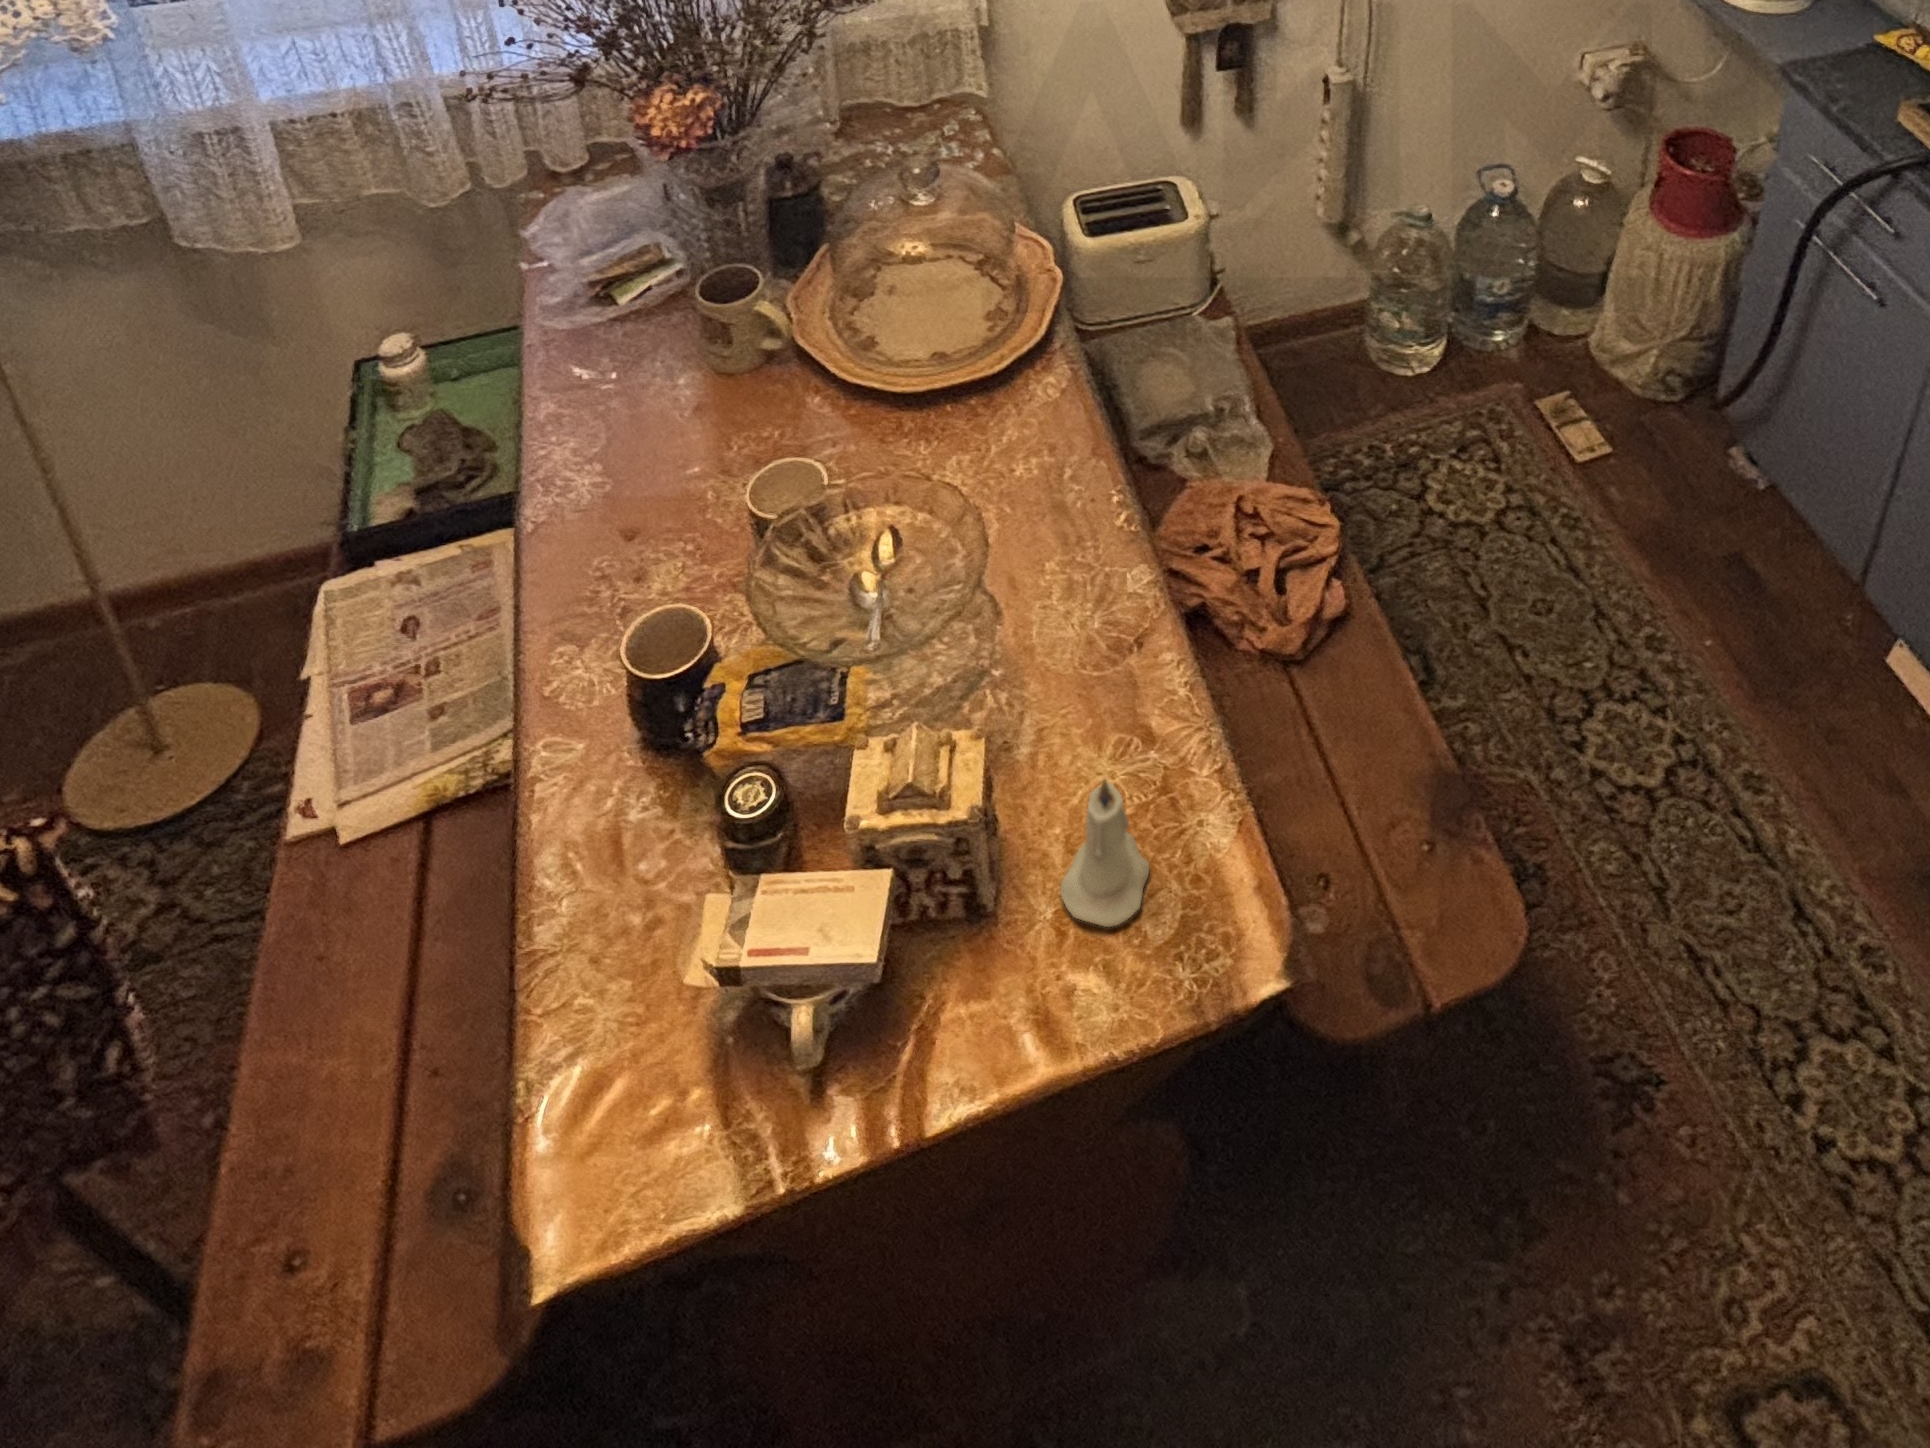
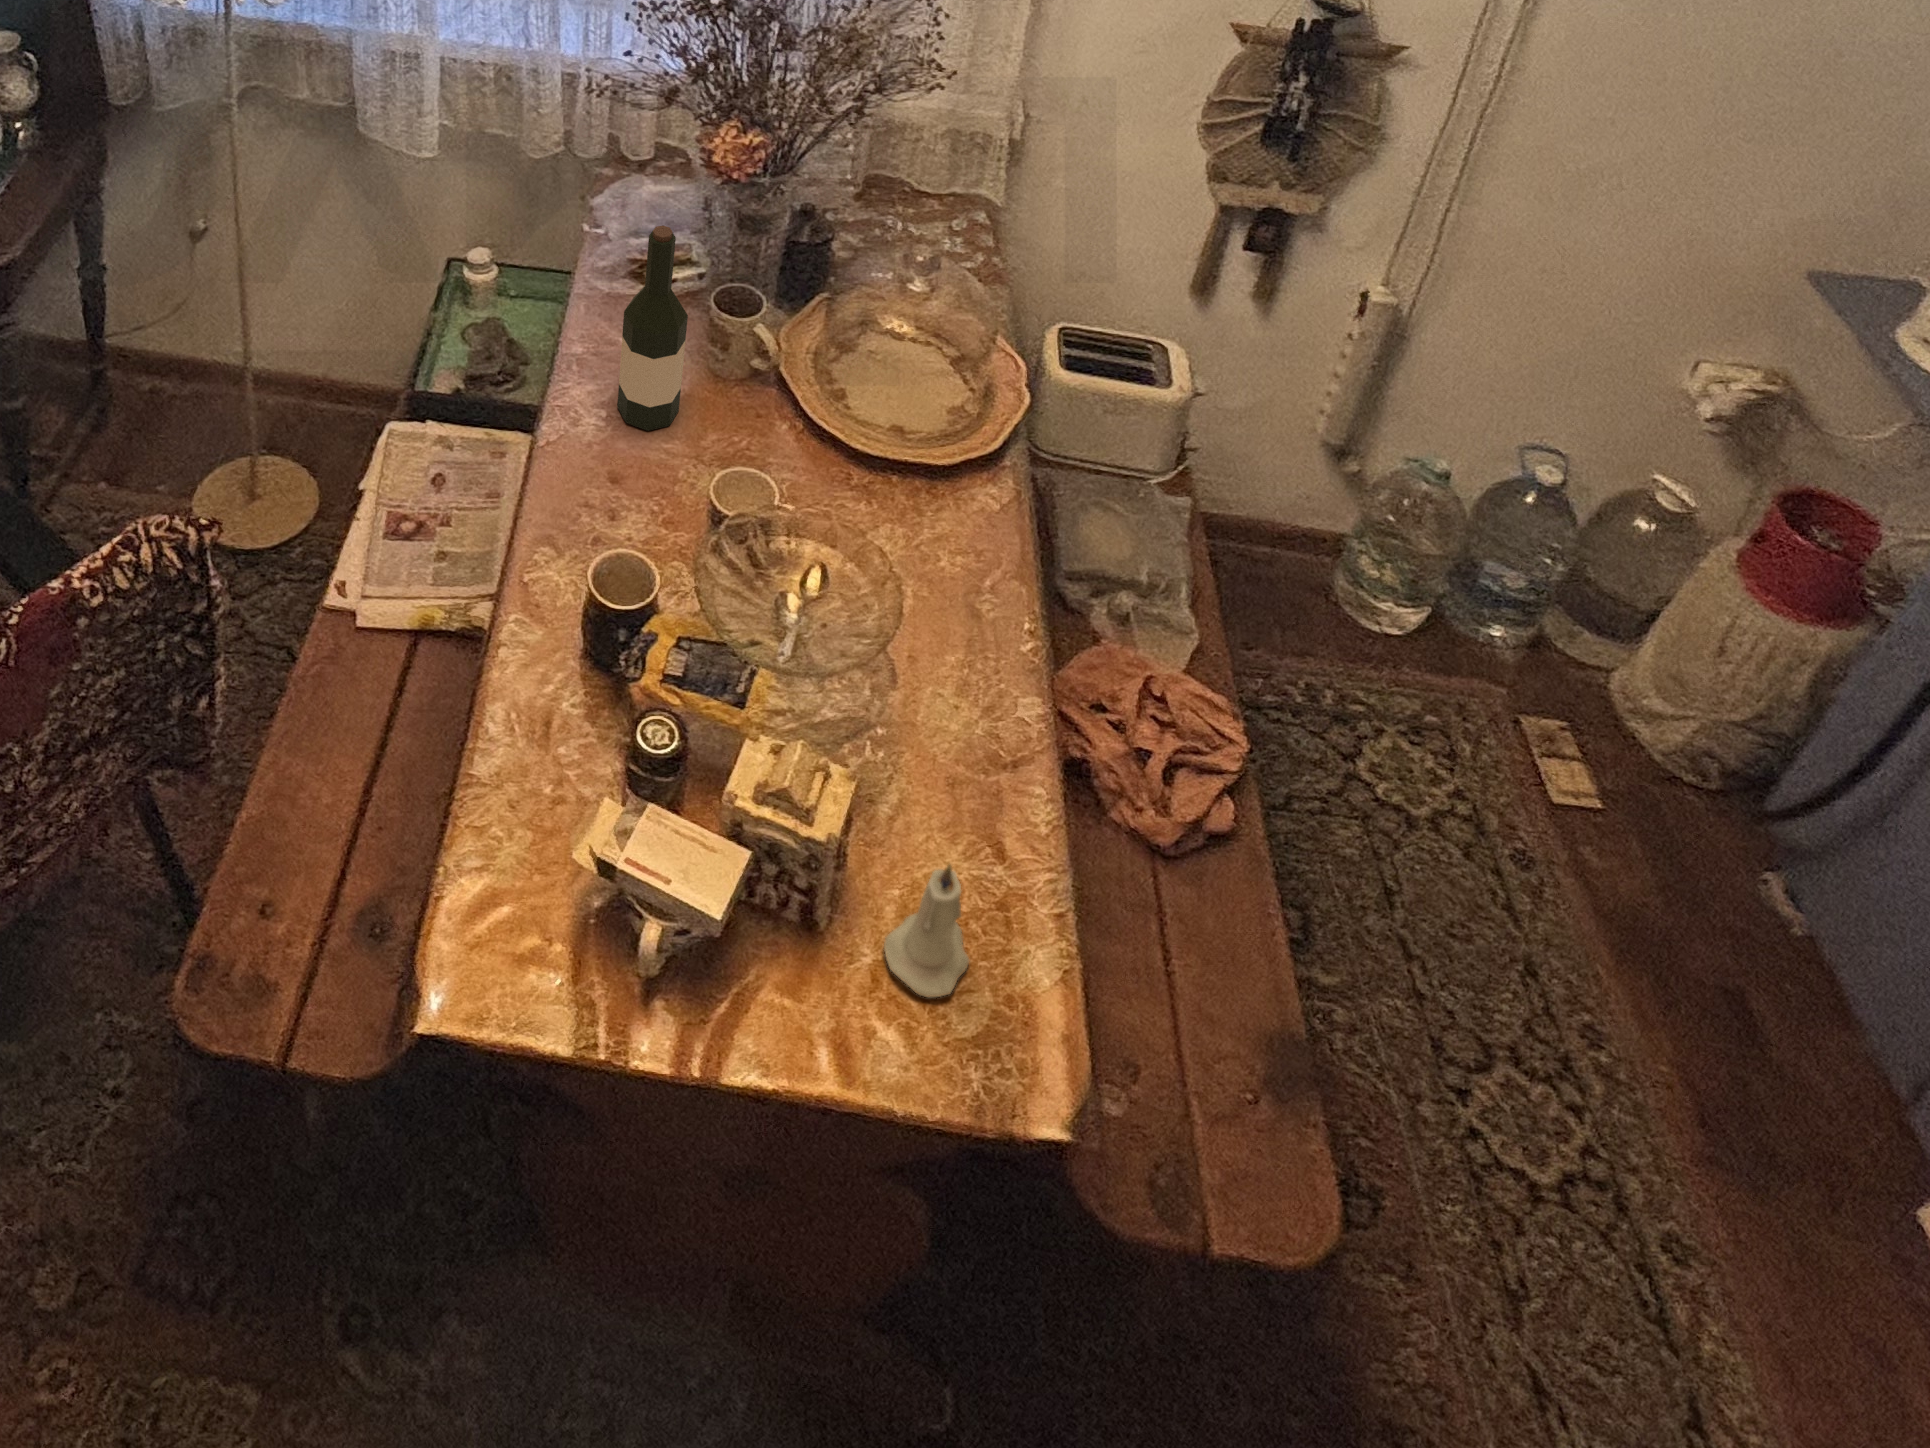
wine bottle: none [590,225,689,462] -> present [617,226,688,431]

